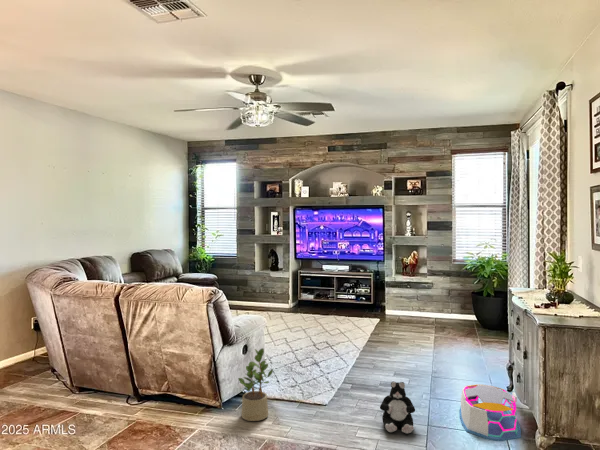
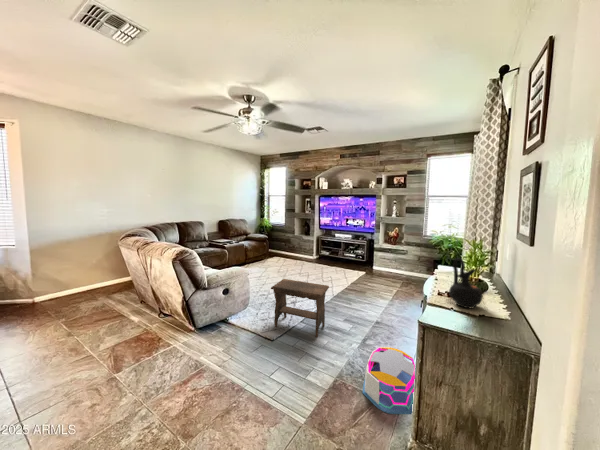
ceramic jug: none [548,270,578,315] -> present [449,258,483,308]
footstool: none [311,326,384,395] -> present [271,279,329,337]
potted plant: present [238,348,273,421] -> none [204,295,229,347]
plush toy: present [380,381,415,434] -> none [291,336,322,385]

